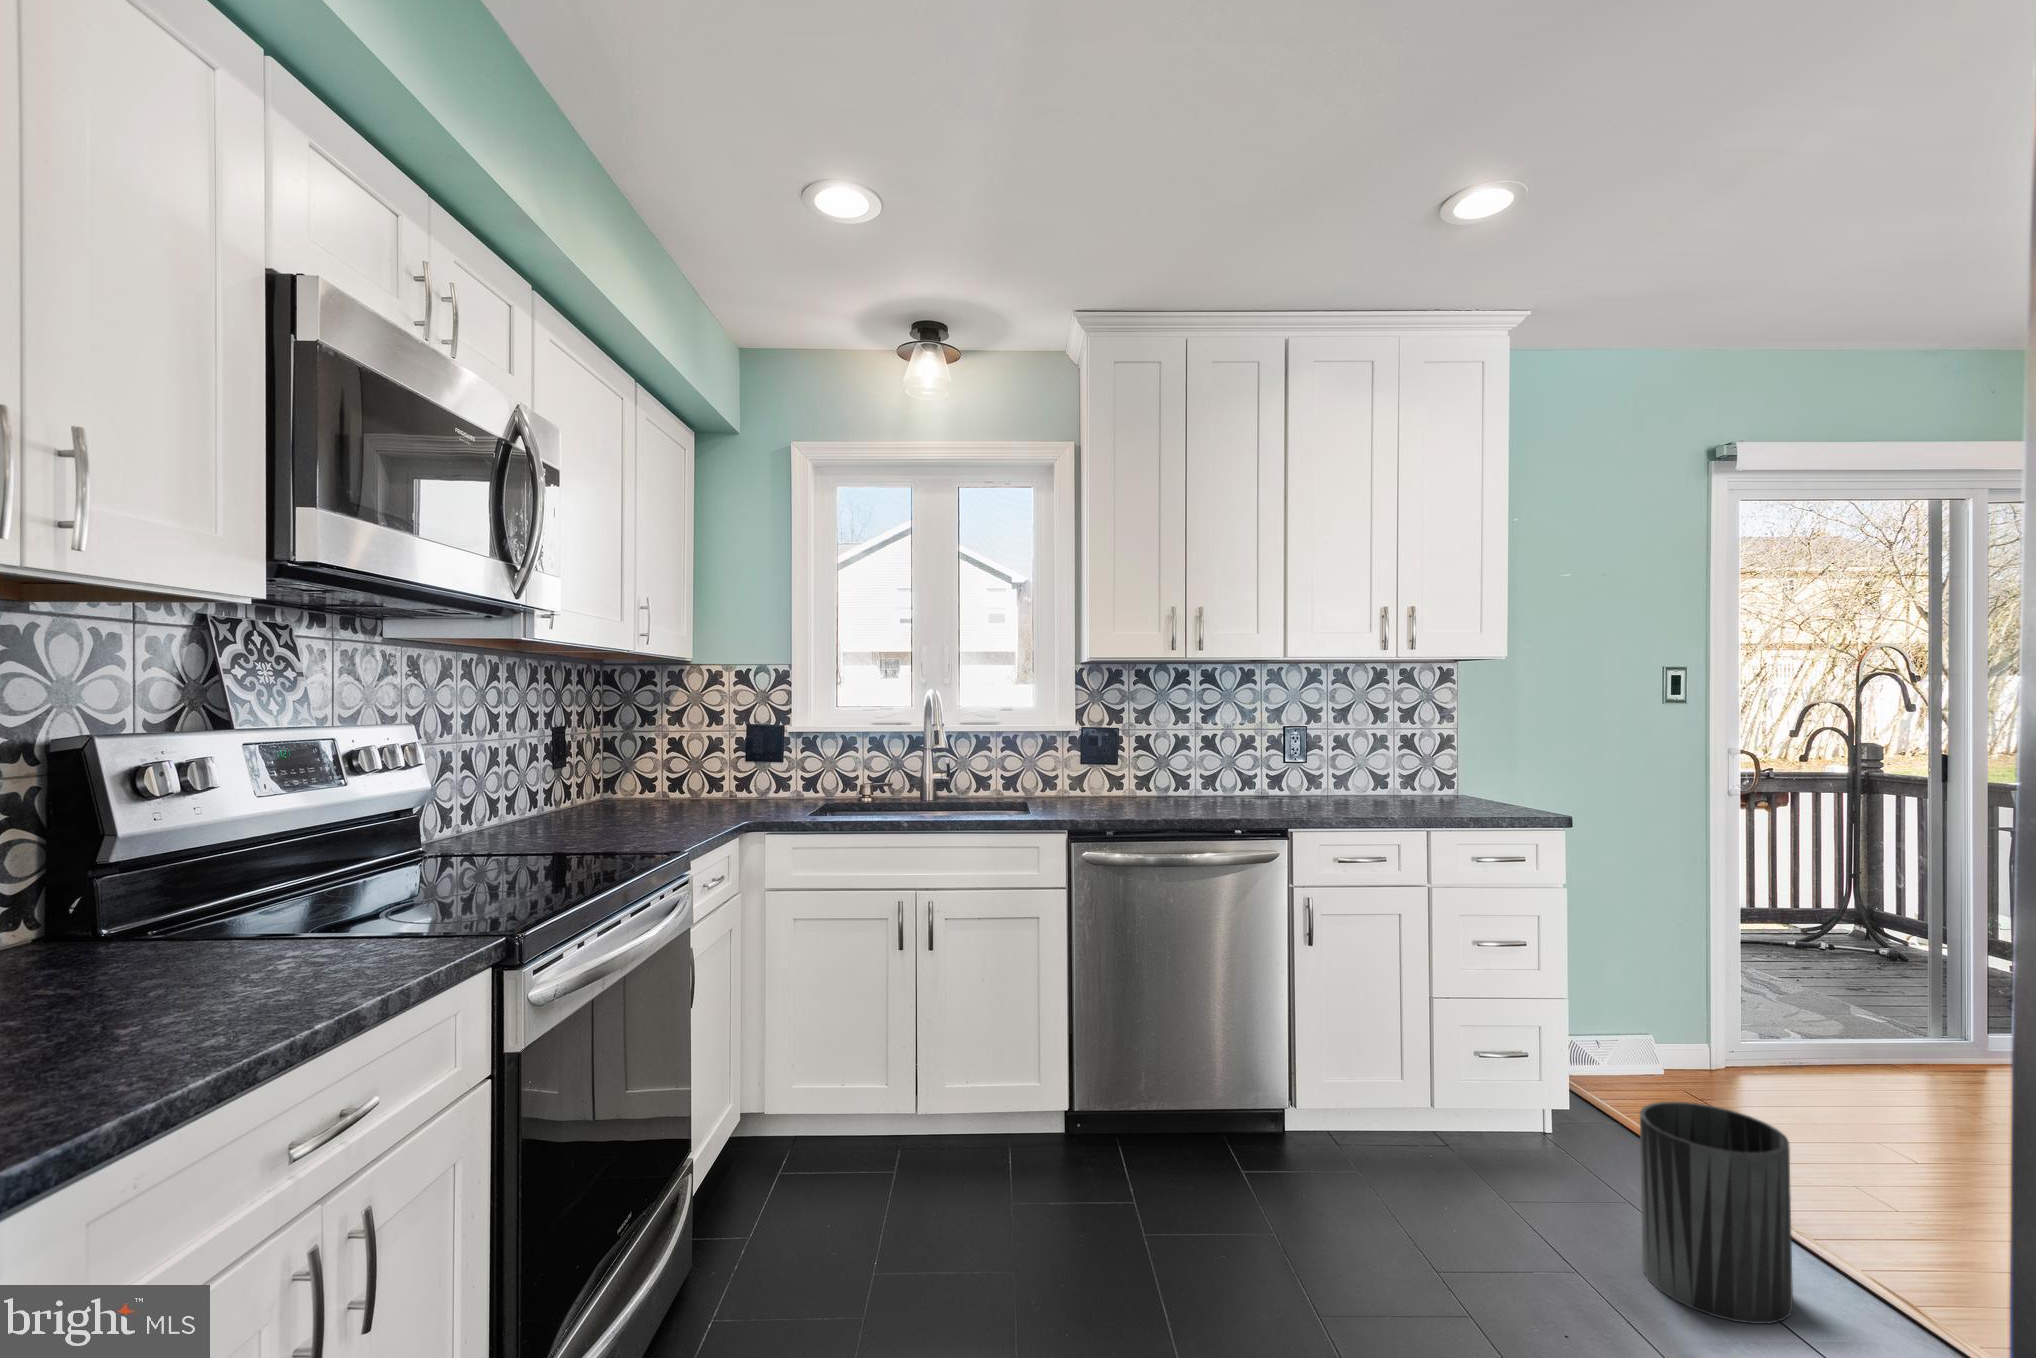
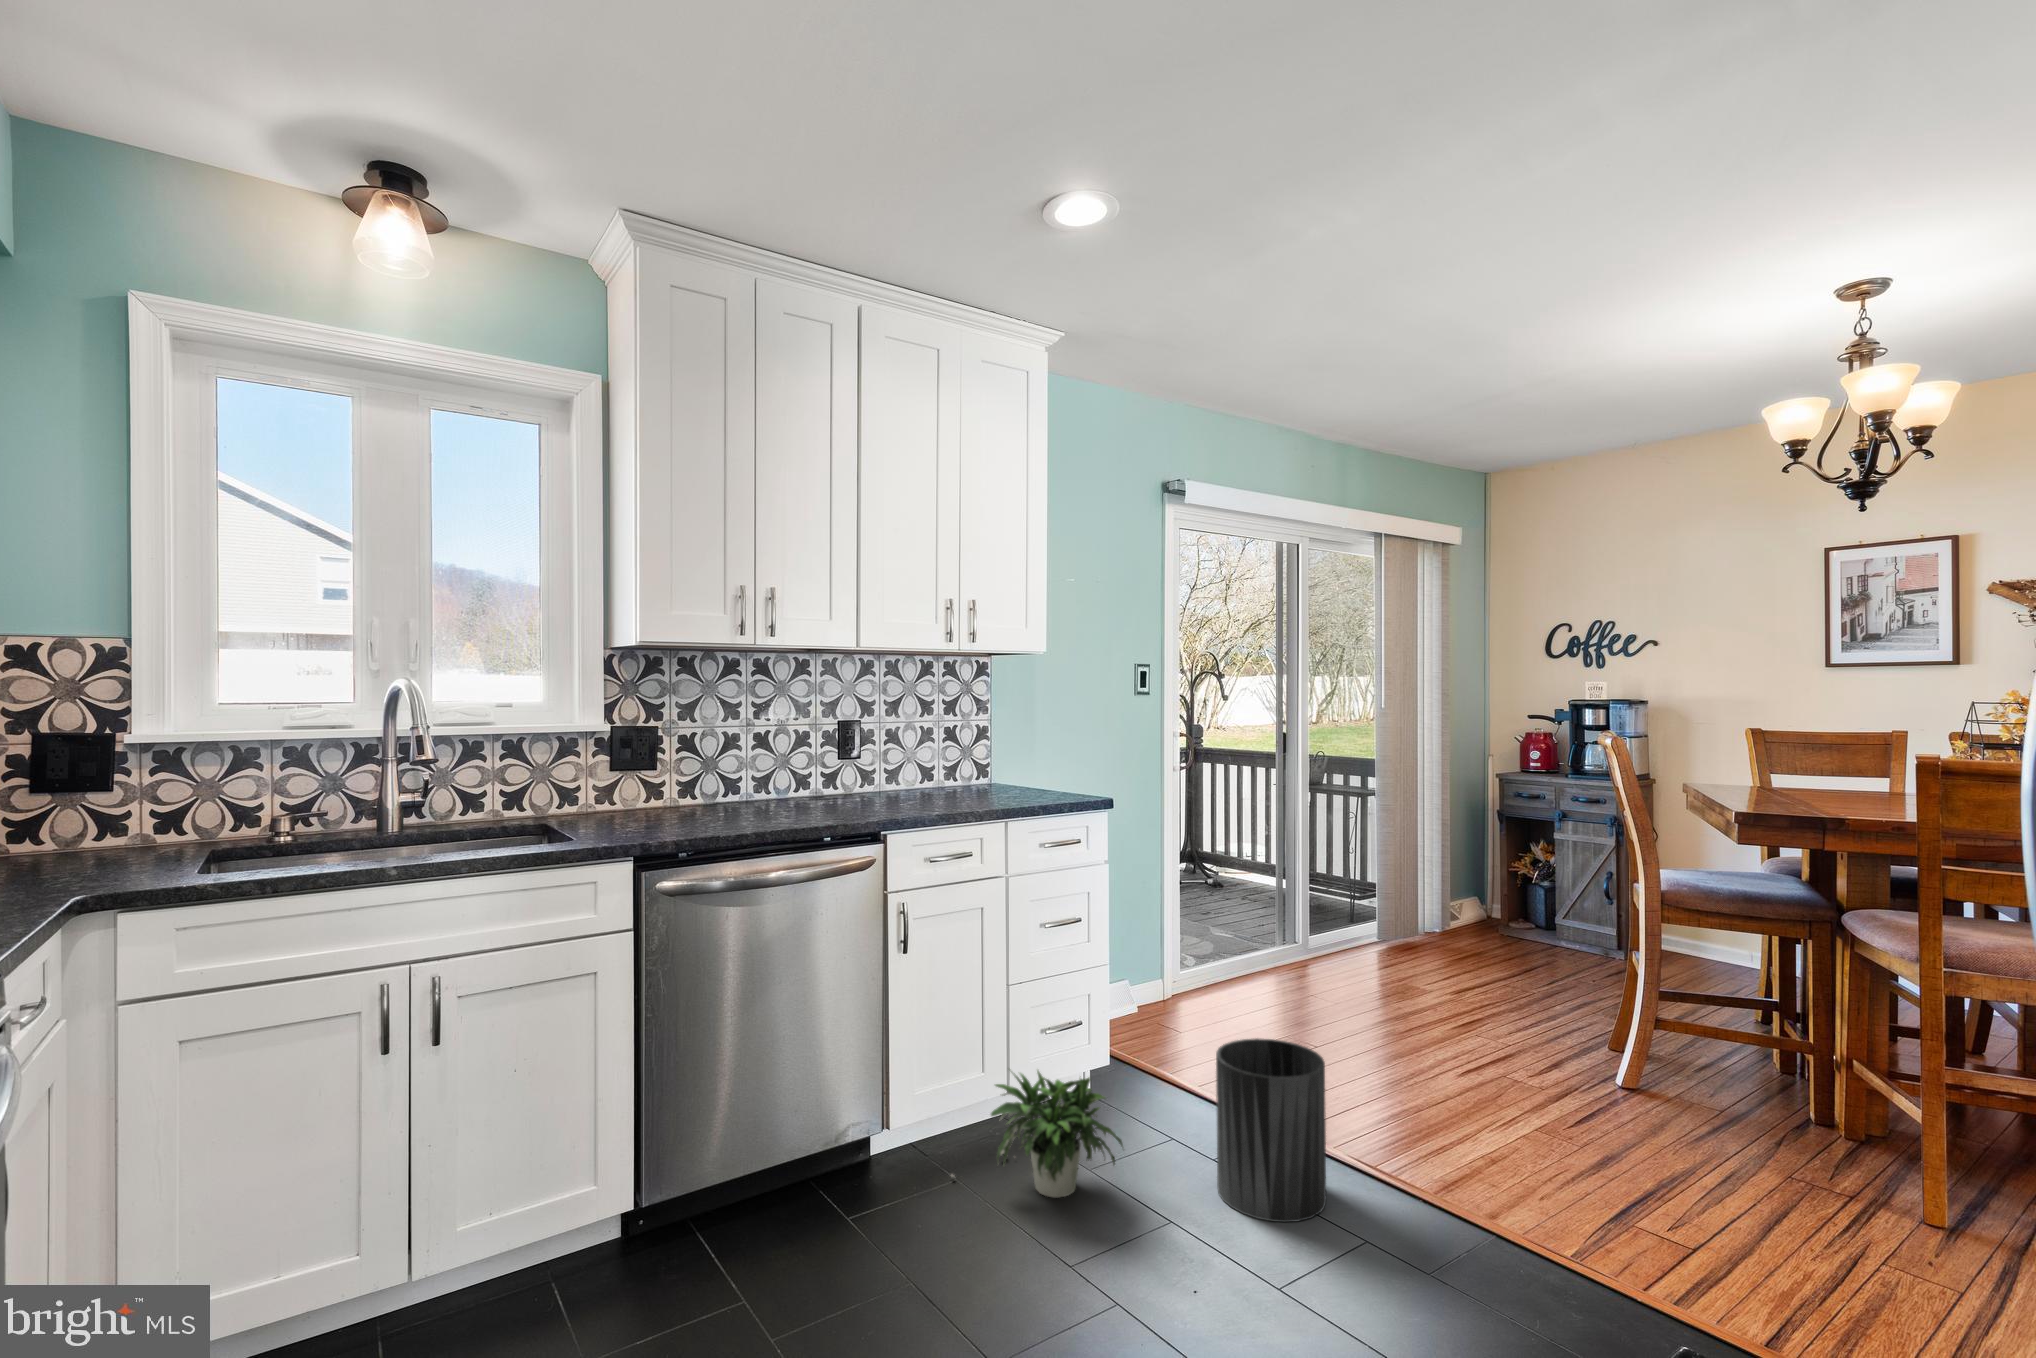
potted plant: none [1347,1073,1526,1214] -> present [951,1071,1123,1197]

